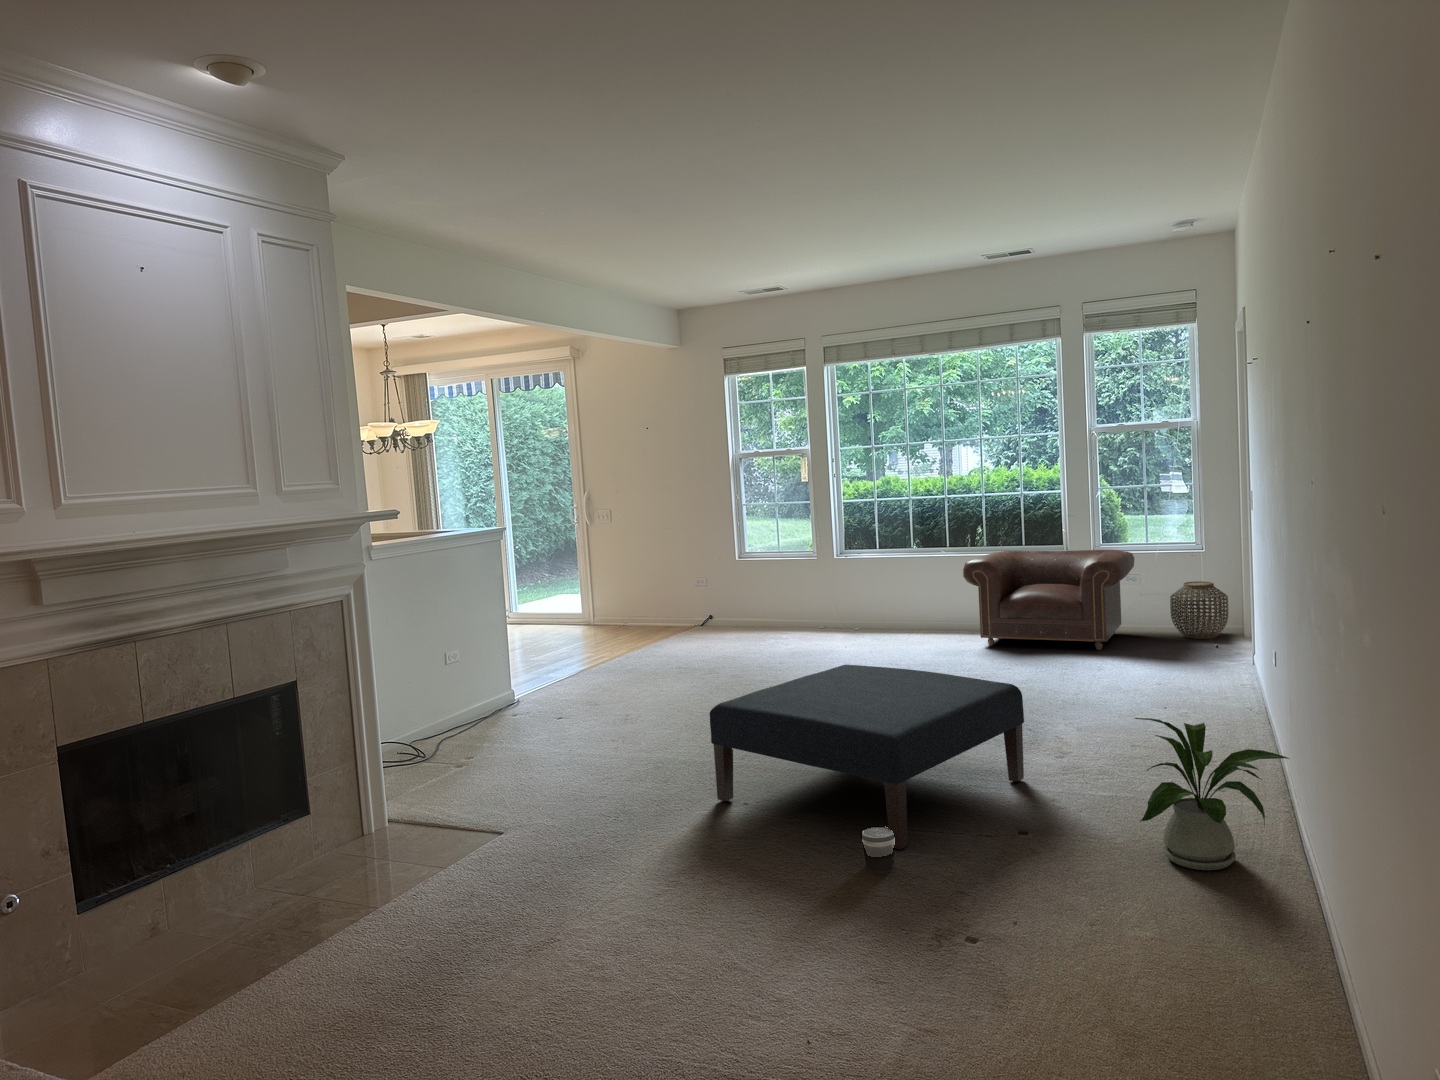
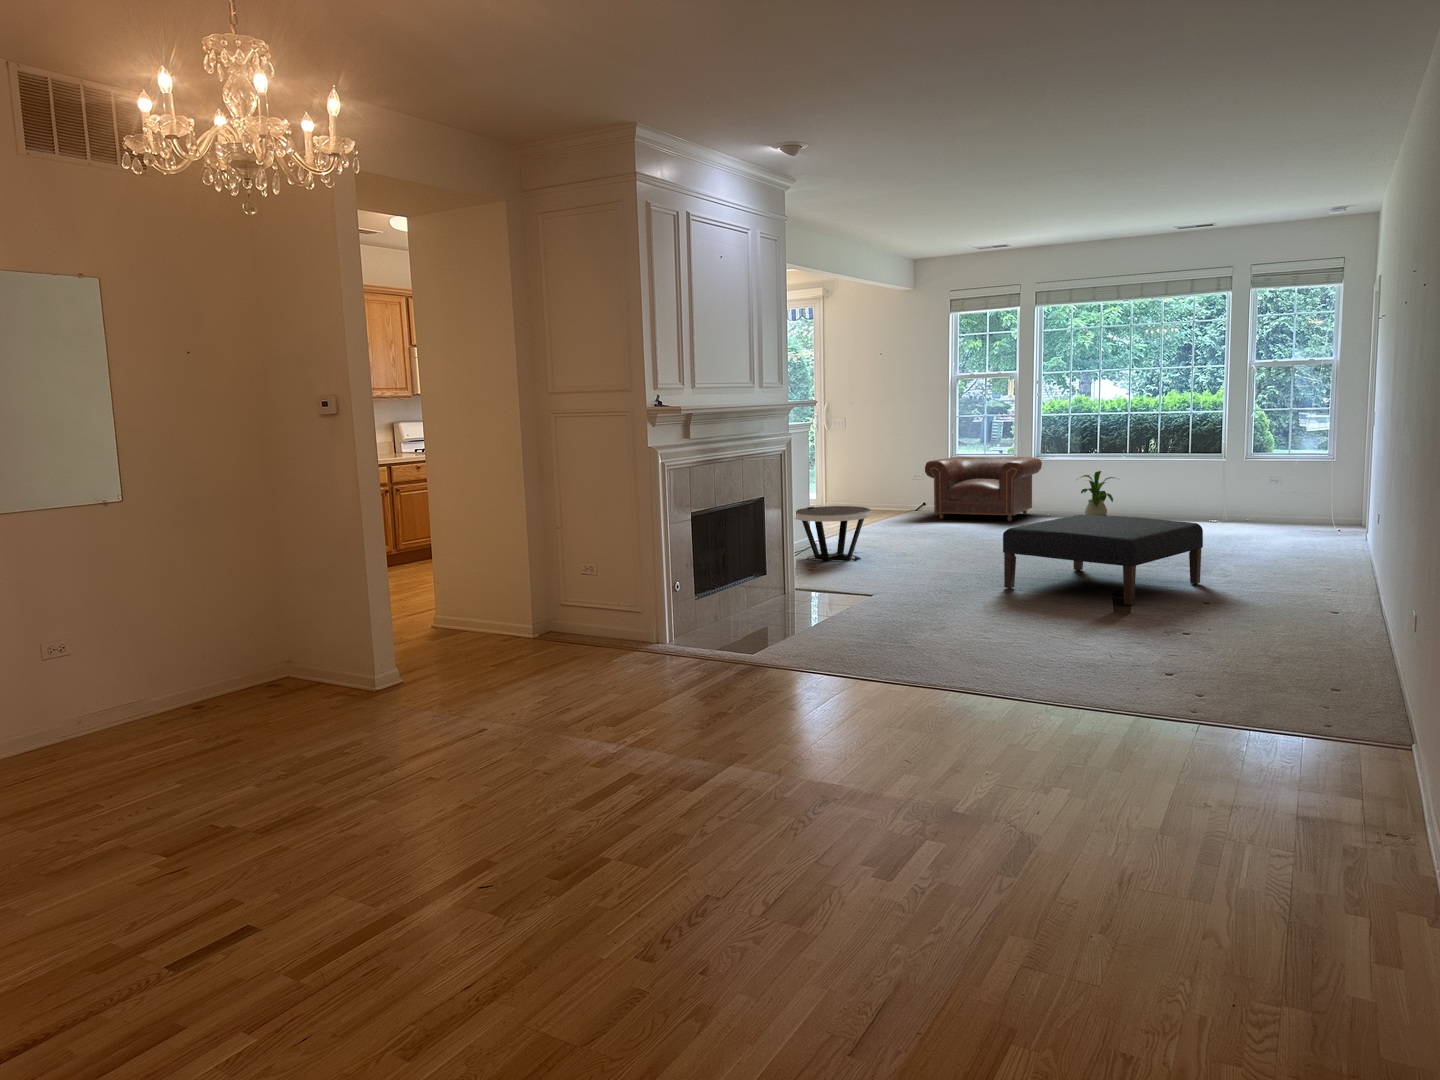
armchair: present [963,550,1134,650] -> present [925,457,1042,521]
woven basket: present [1170,581,1228,639] -> none [1305,482,1352,525]
side table: none [452,646,567,735] -> present [794,506,870,562]
house plant: present [1135,718,1289,870] -> present [1081,471,1114,516]

